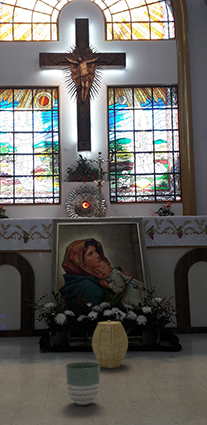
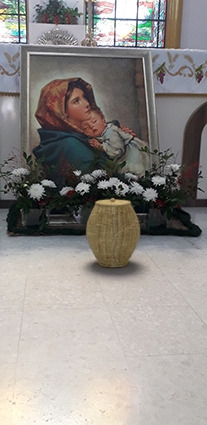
planter: present [66,362,100,405] -> none [55,278,117,354]

